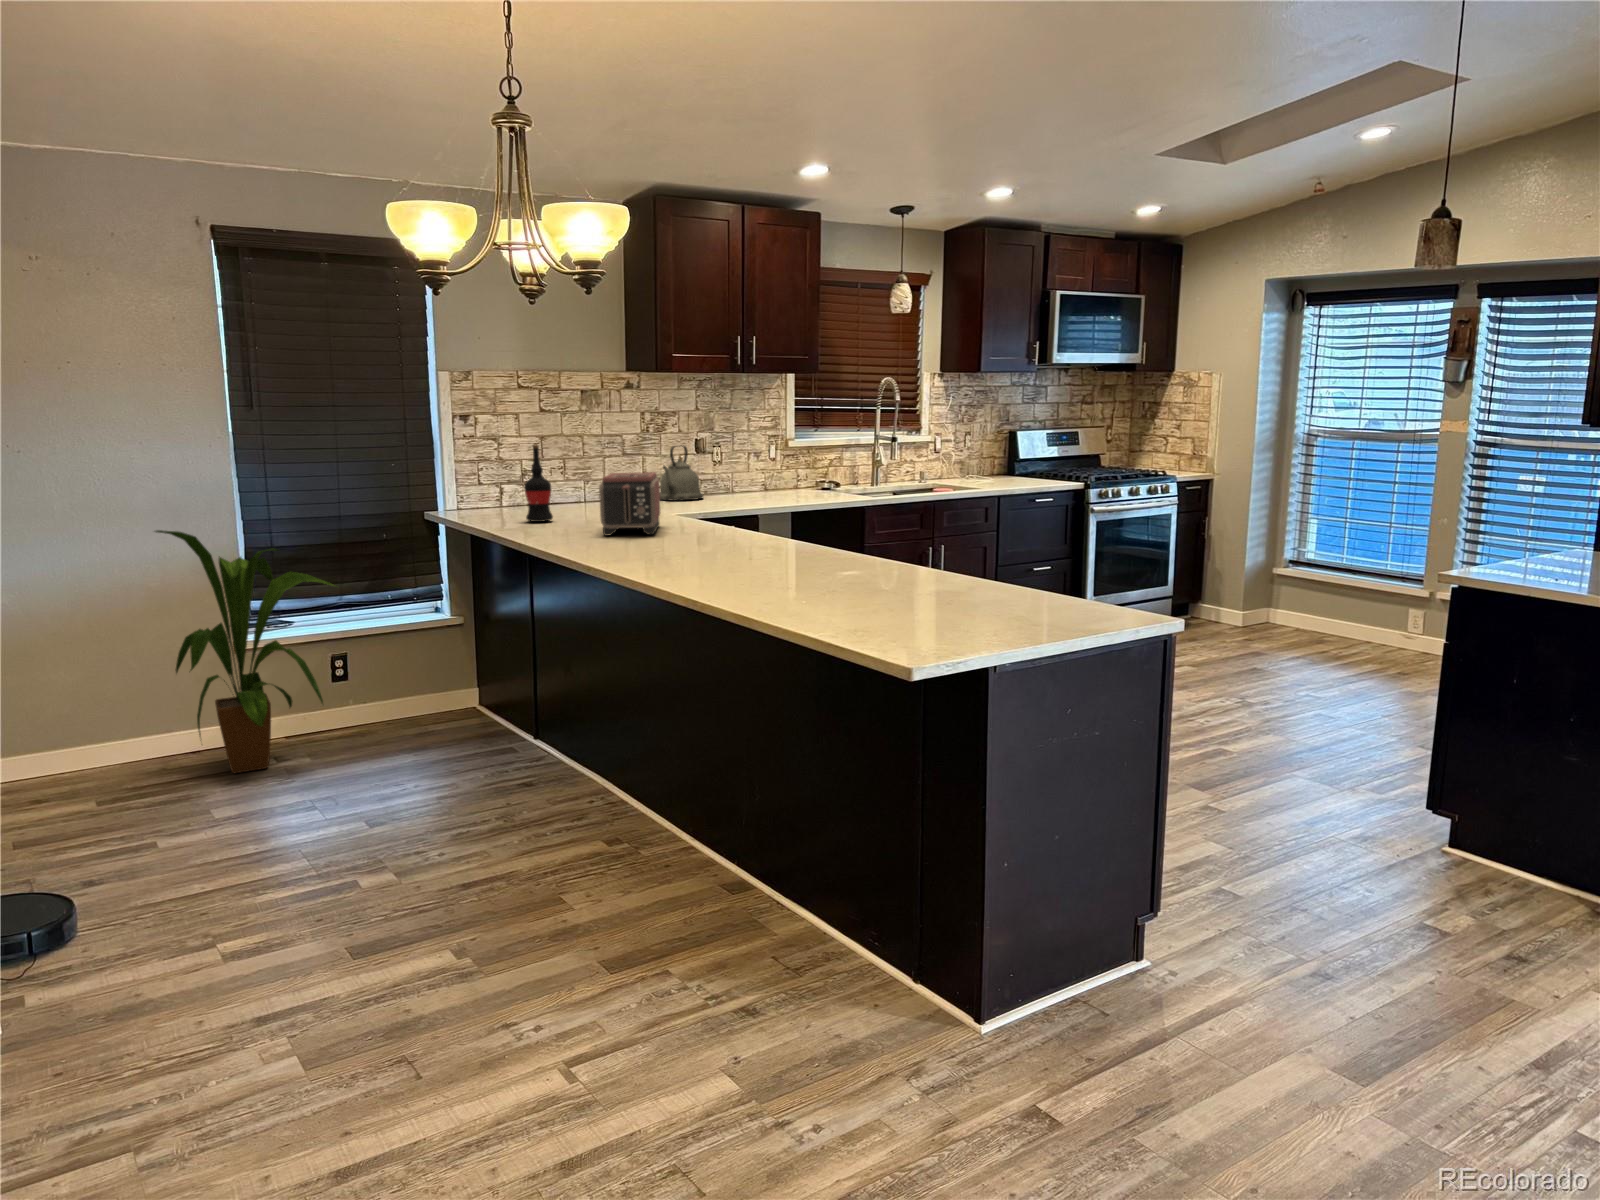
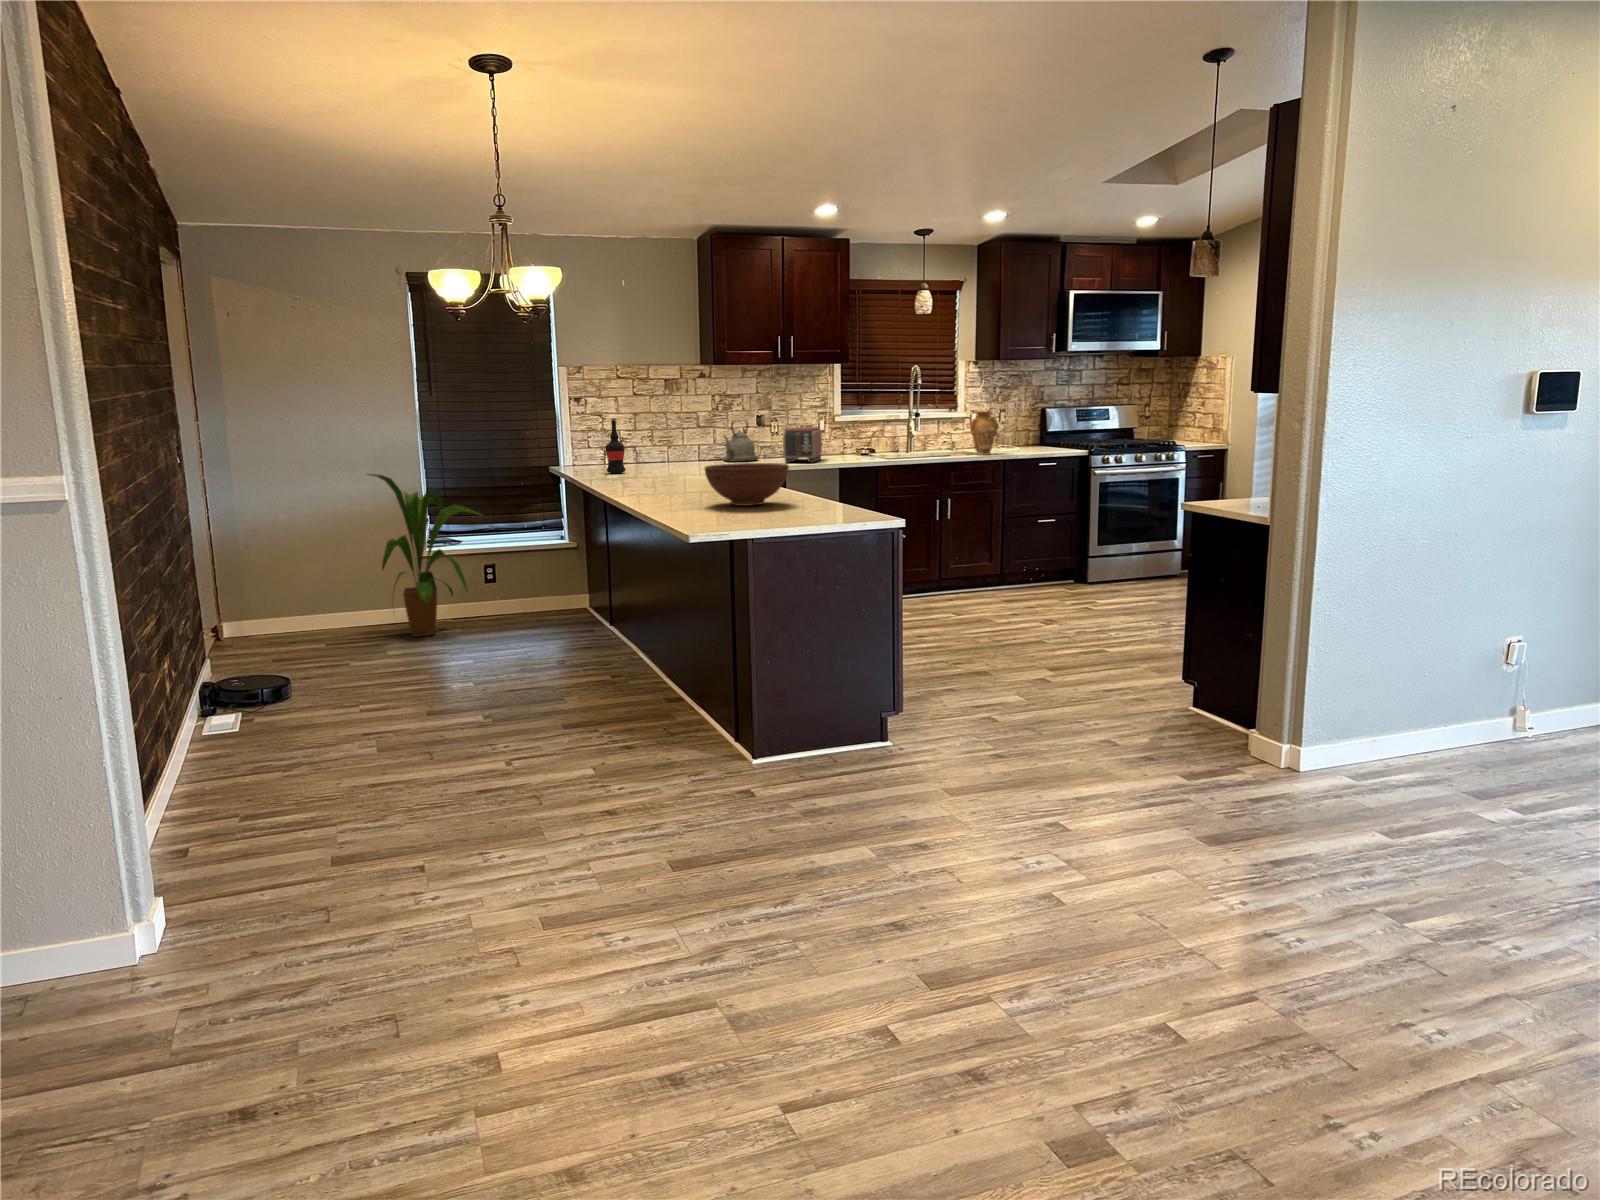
vase: none [955,434,987,488] -> present [970,411,999,455]
toaster: present [599,472,660,535] -> present [783,427,822,463]
fruit bowl: none [781,515,910,583] -> present [705,463,789,506]

